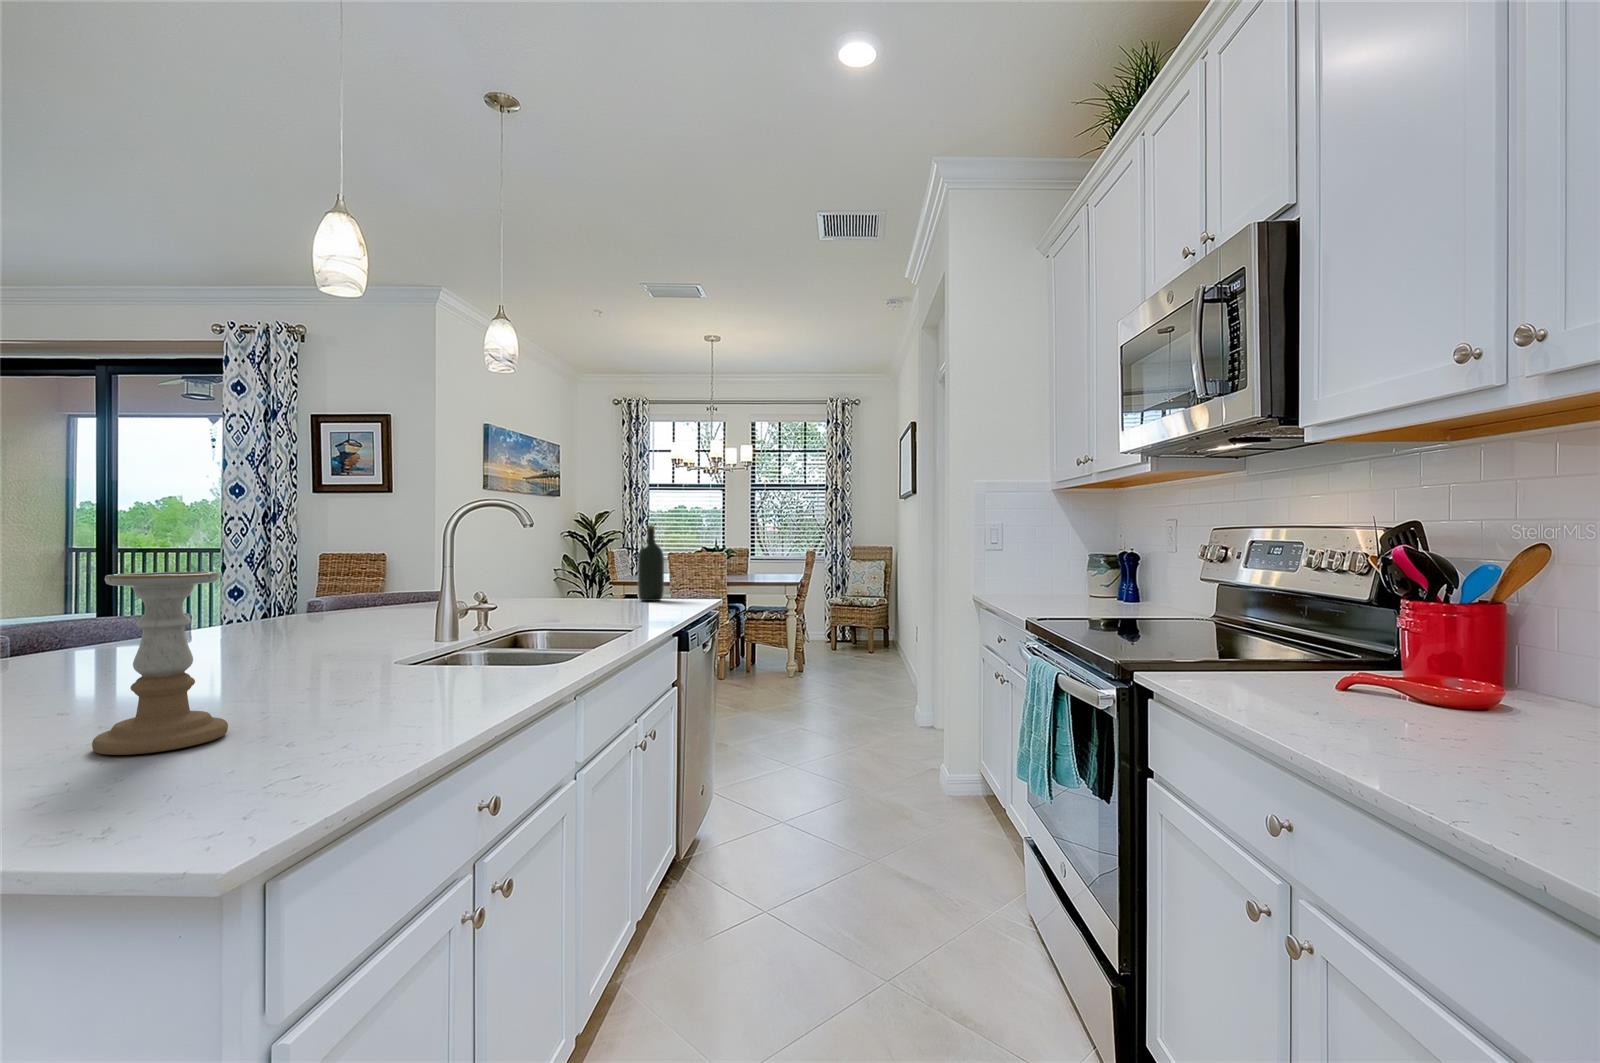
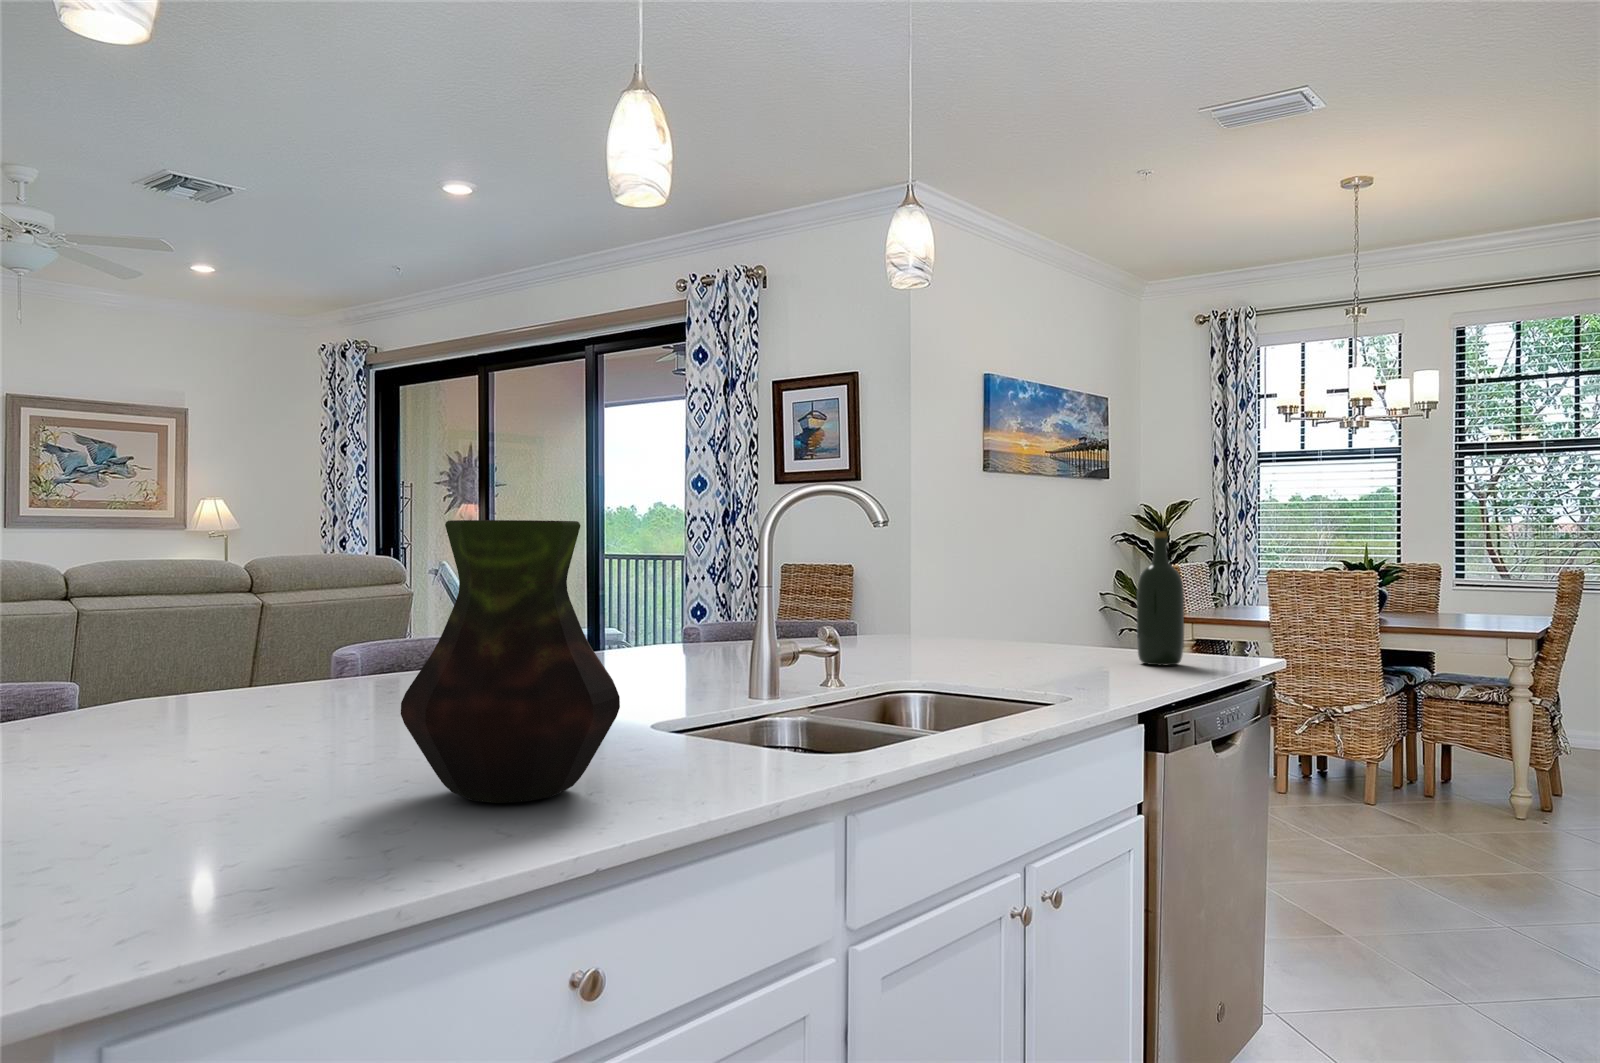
vase: none [272,503,438,691] -> present [401,520,620,803]
candle holder: present [92,572,228,755] -> none [100,623,260,876]

